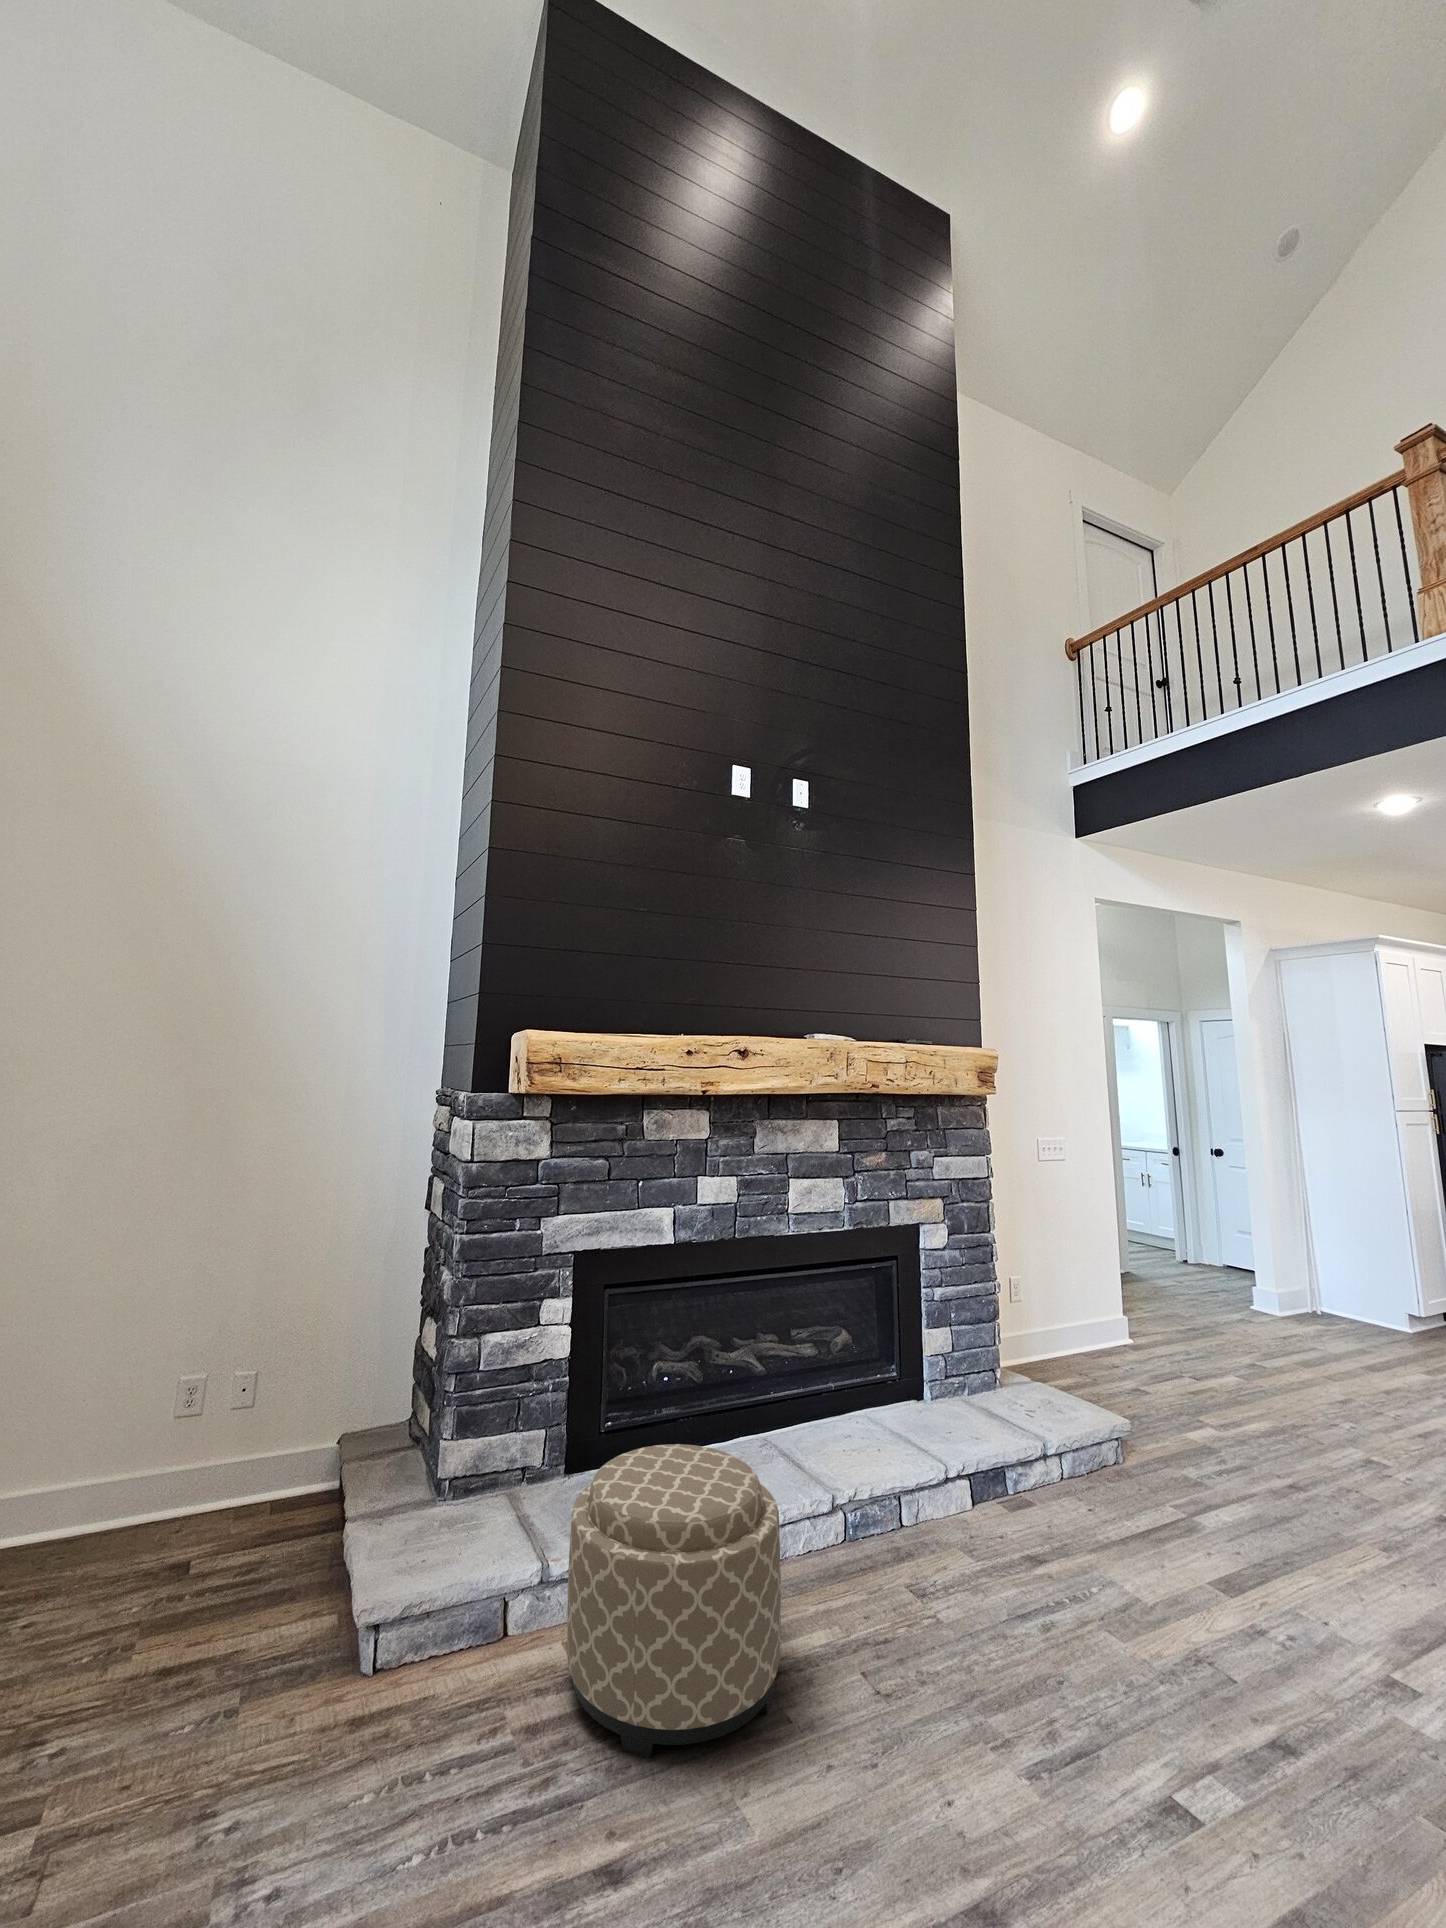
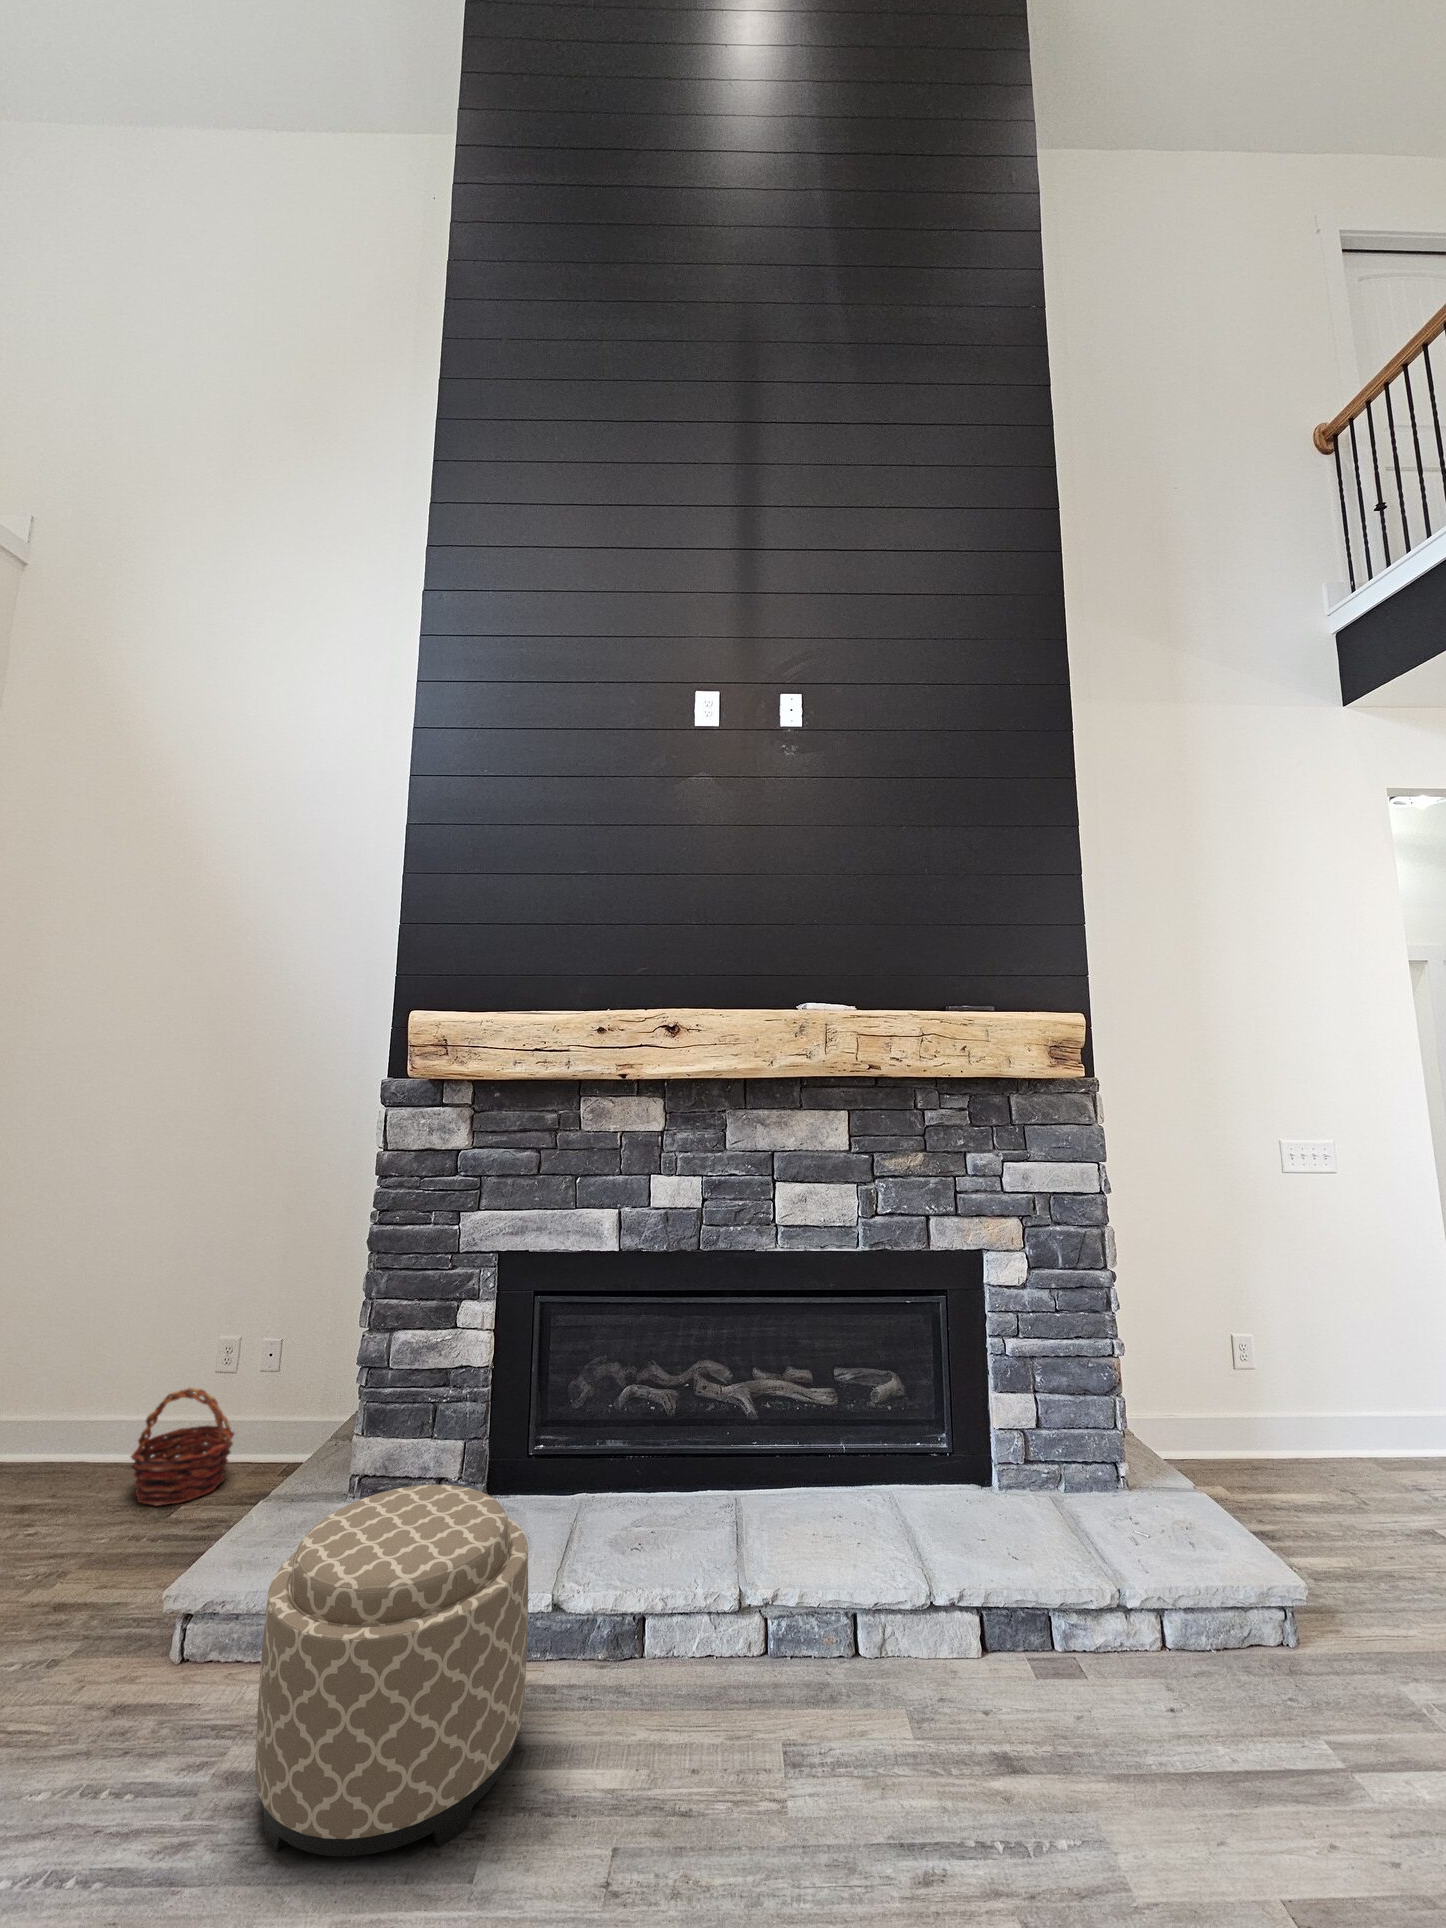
basket: none [100,1432,217,1566] -> present [131,1388,234,1506]

